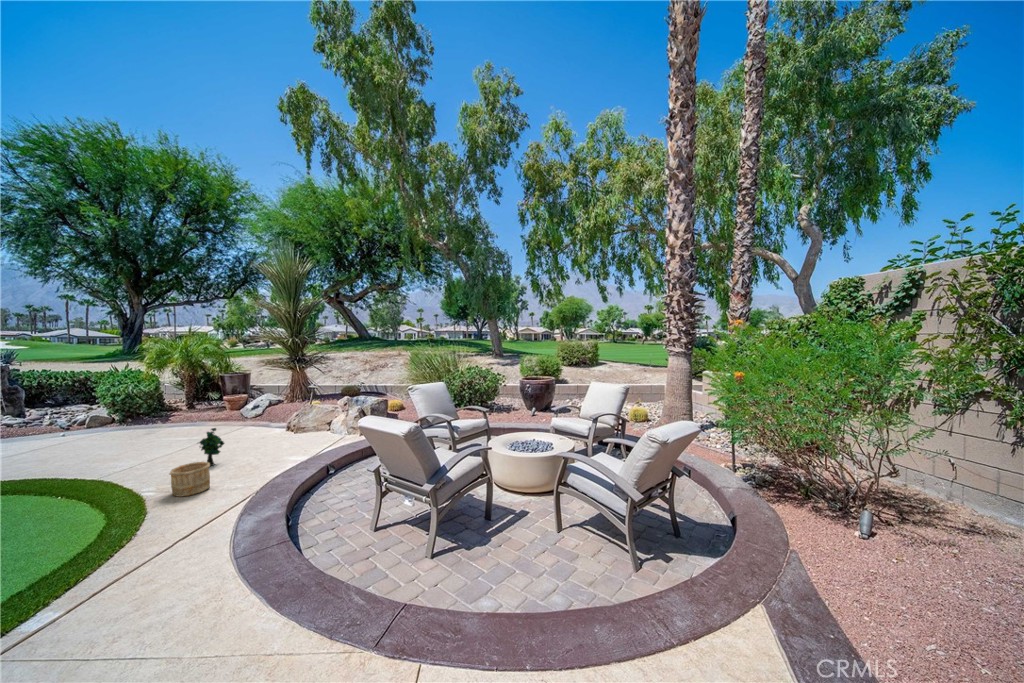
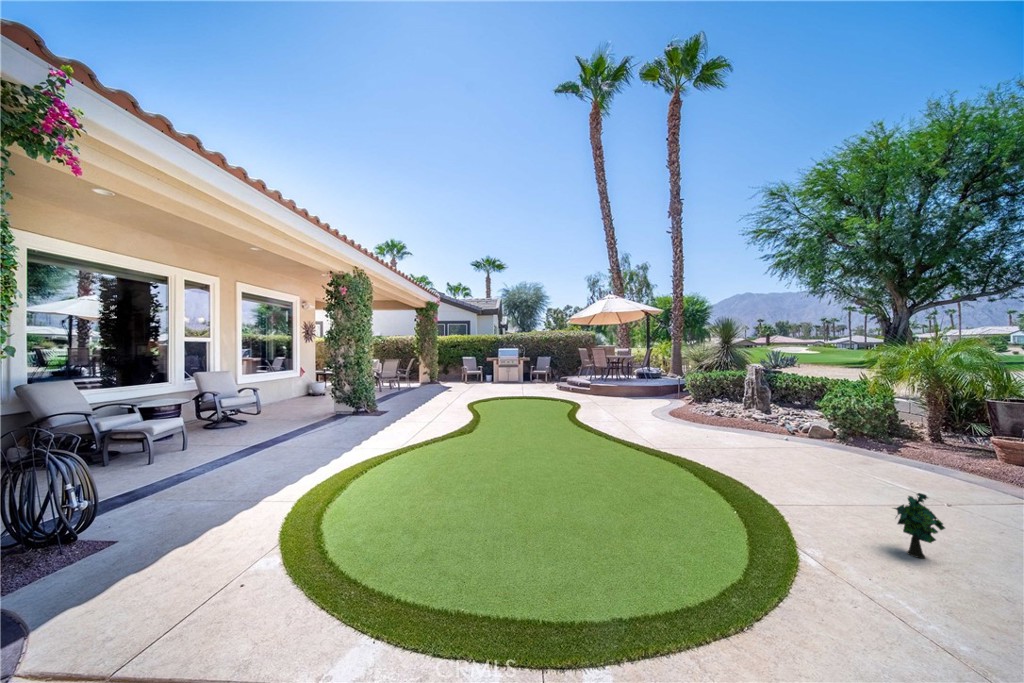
wooden bucket: present [170,462,210,497] -> none [821,539,892,605]

